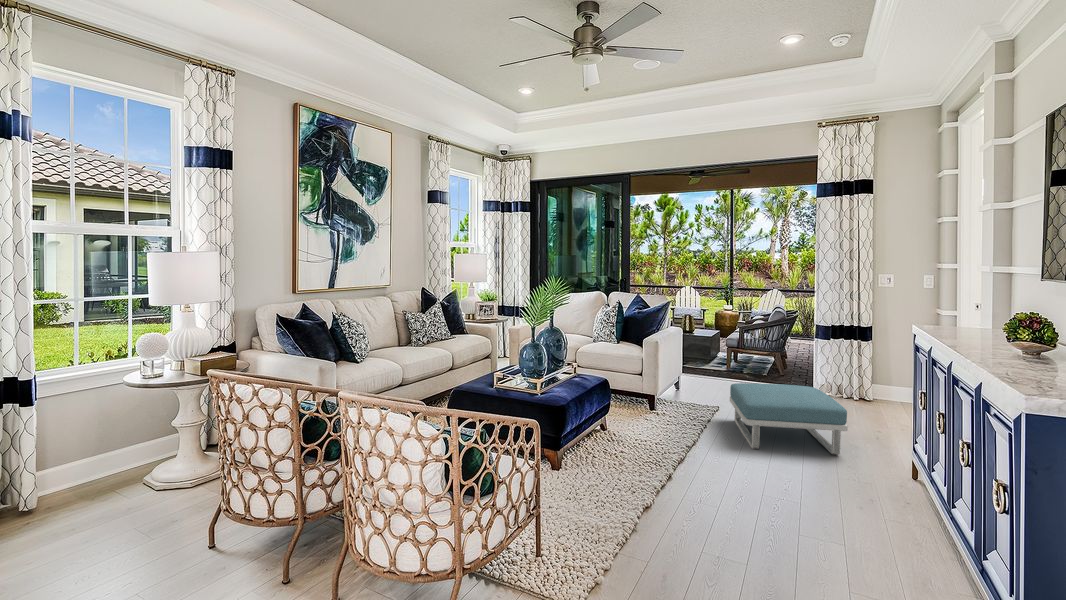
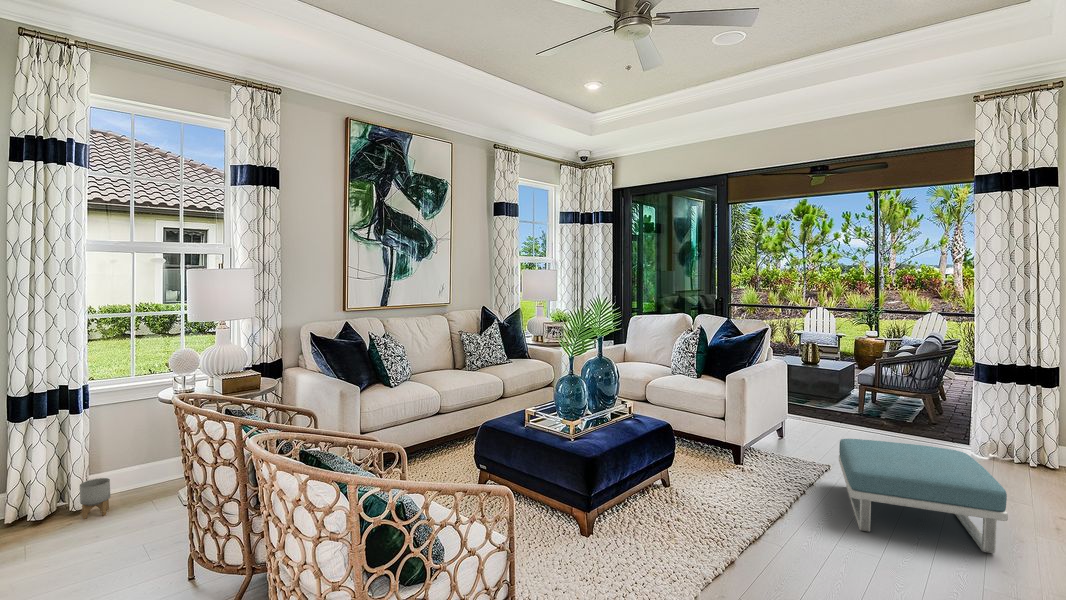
planter: none [43,465,77,507] -> present [80,478,110,519]

